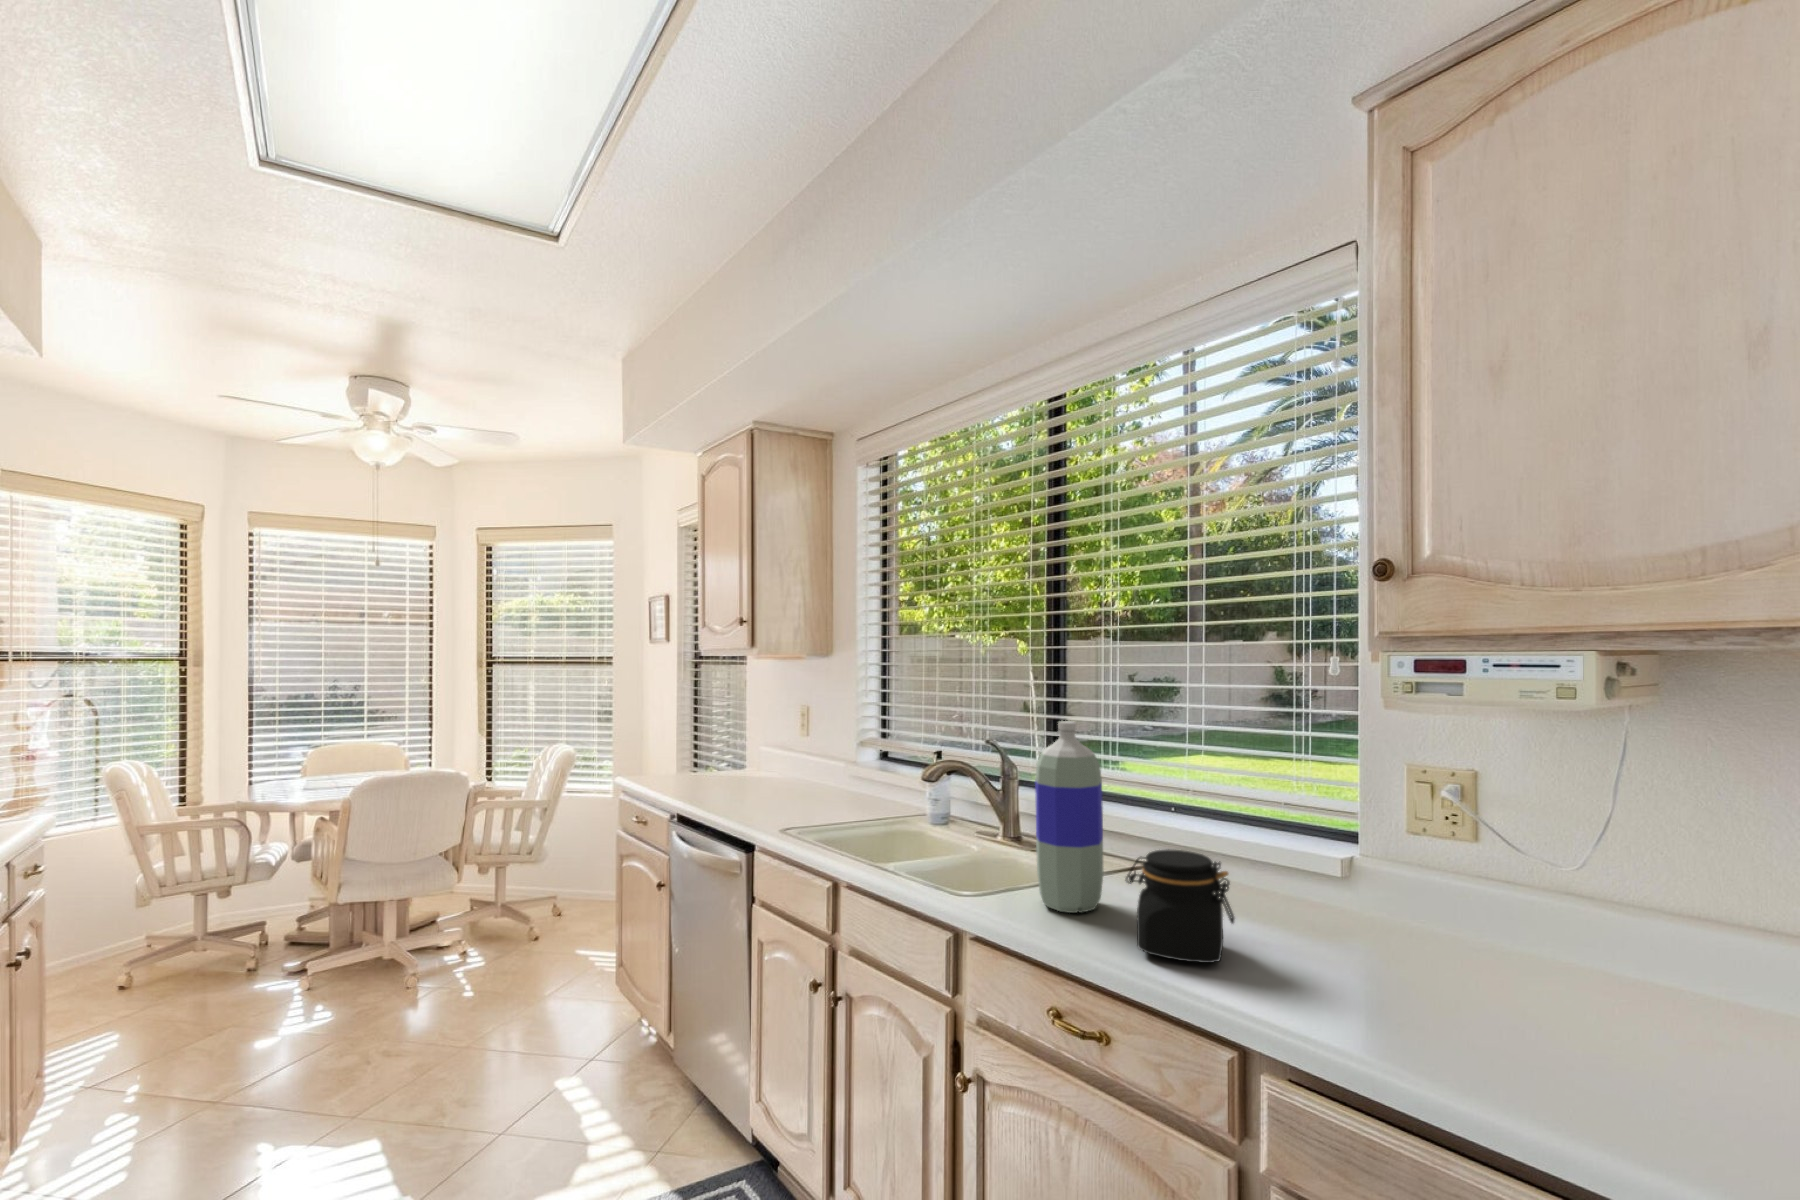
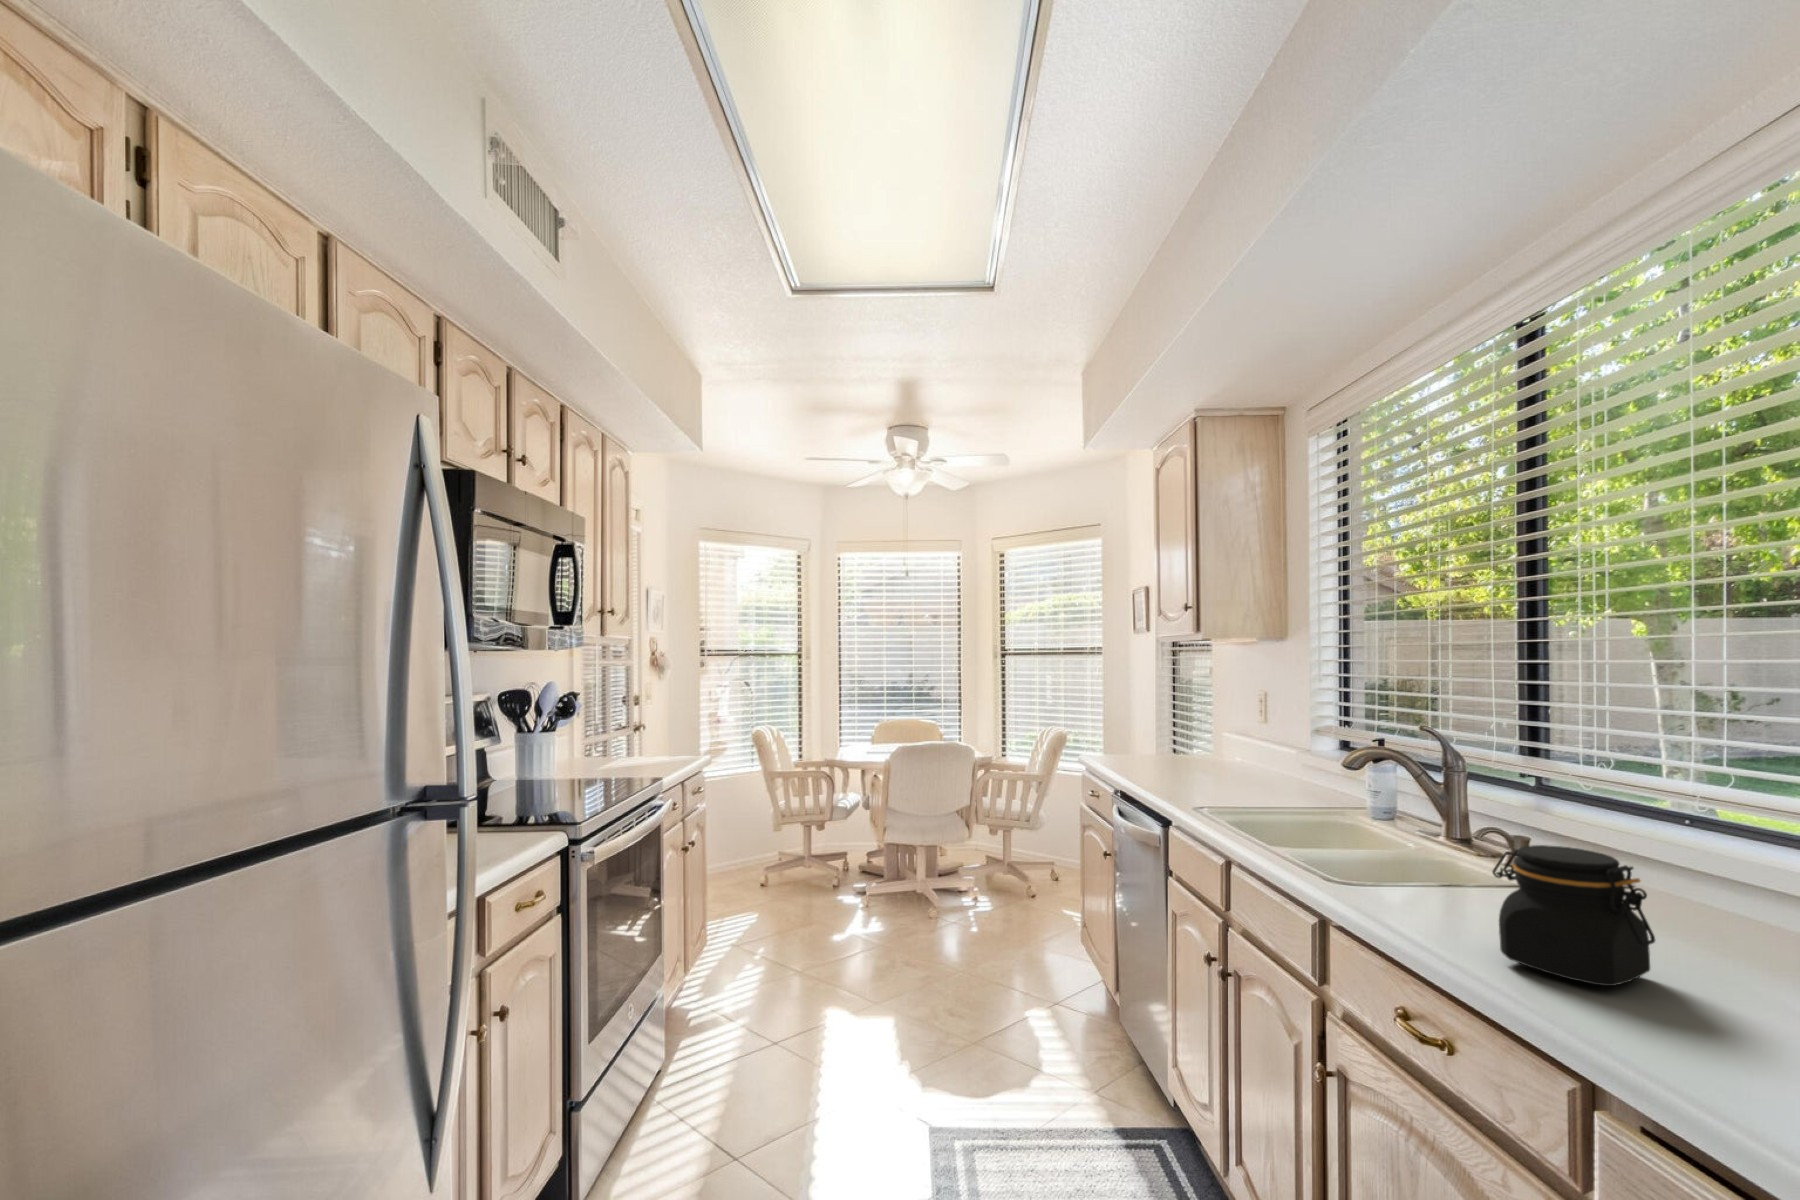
bottle: present [1035,721,1103,913] -> none [1411,692,1512,918]

